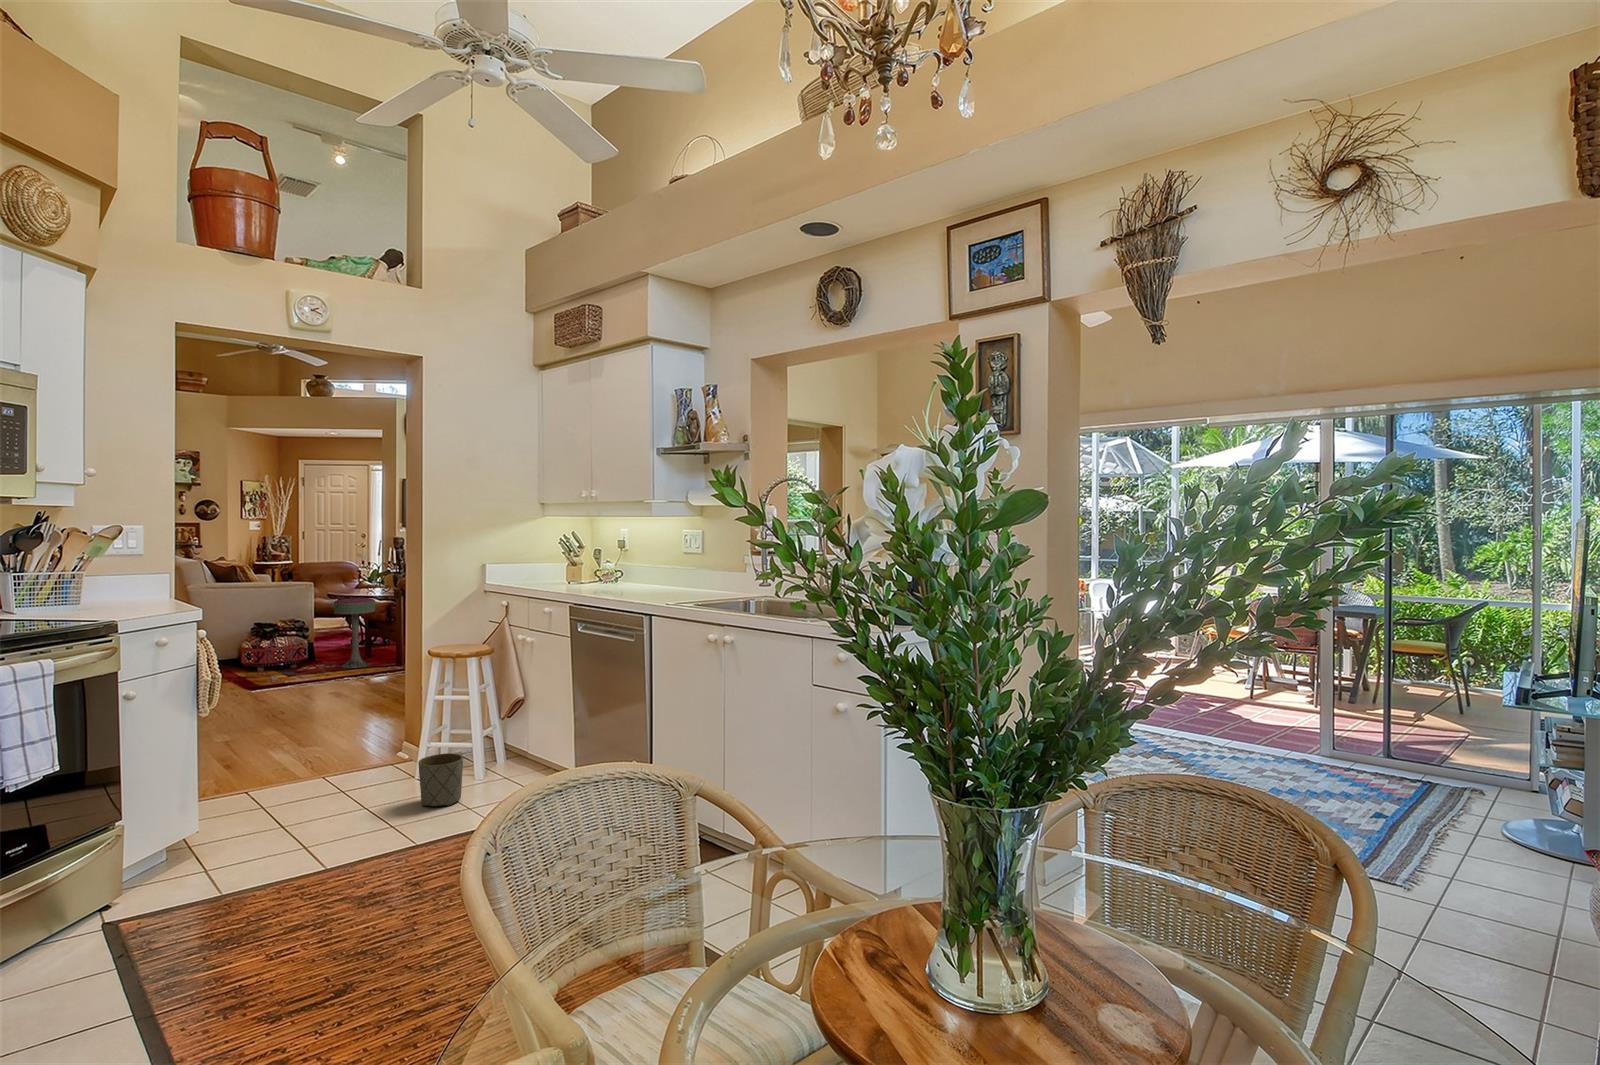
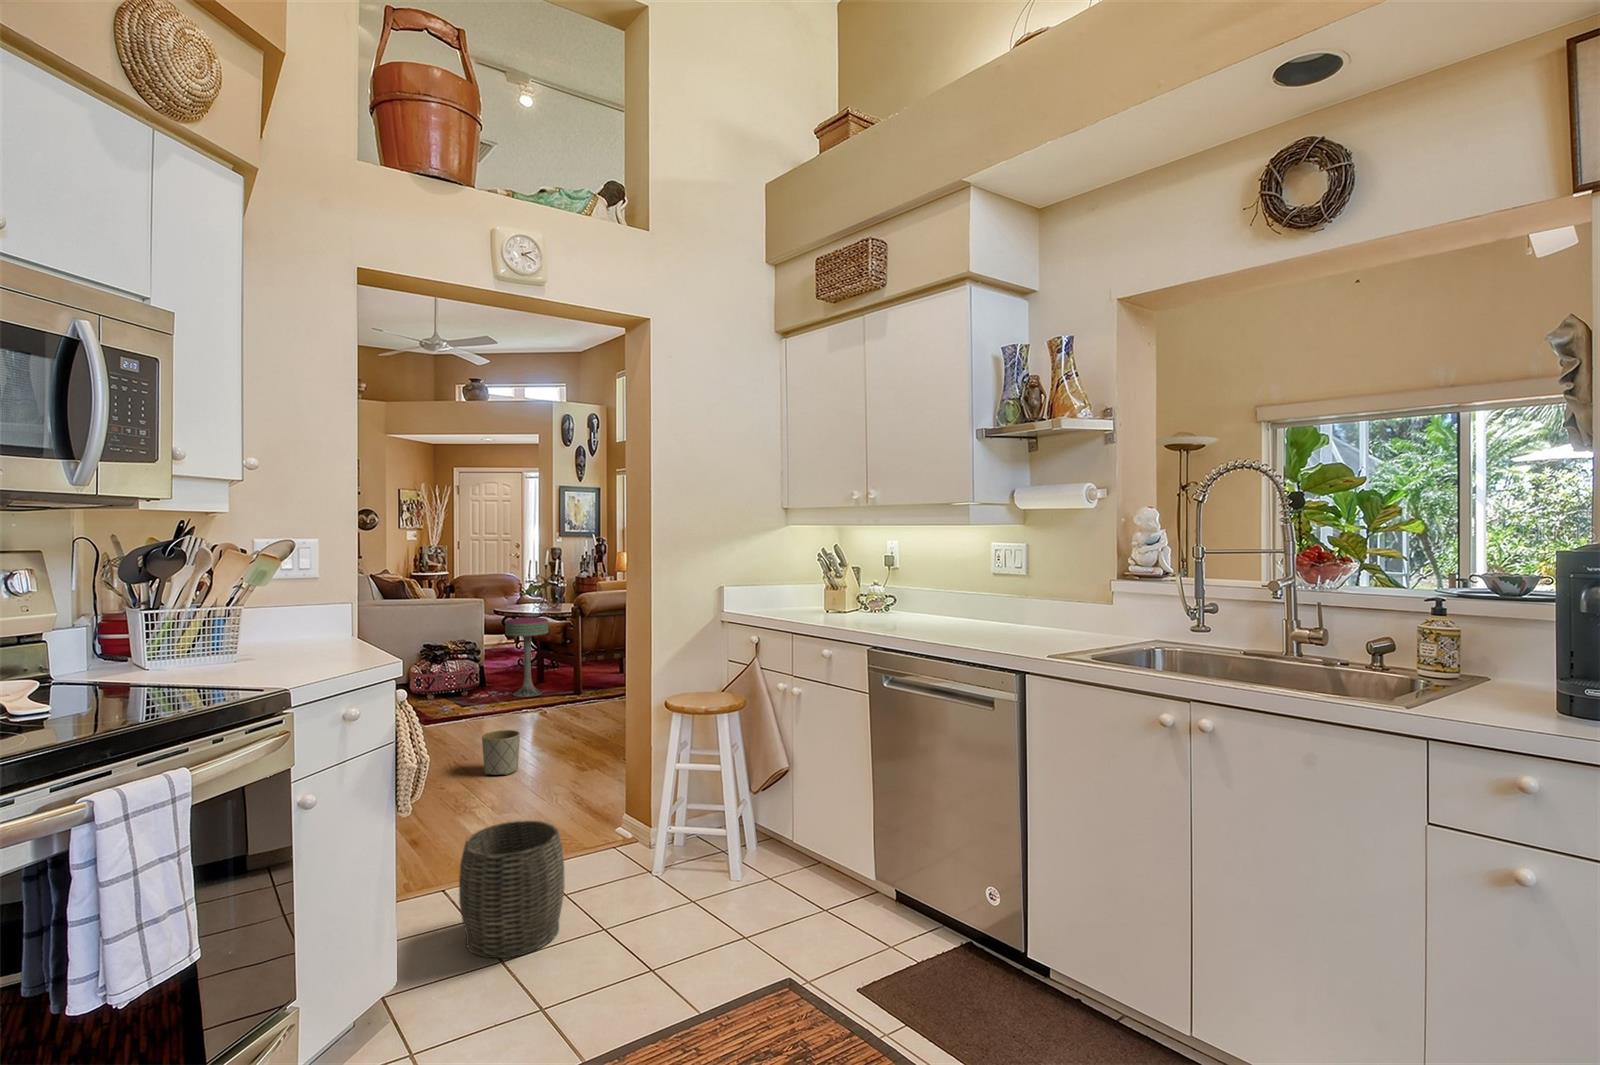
woven basket: none [254,733,338,823] -> present [459,821,565,958]
planter: present [418,753,463,807] -> present [482,730,520,775]

